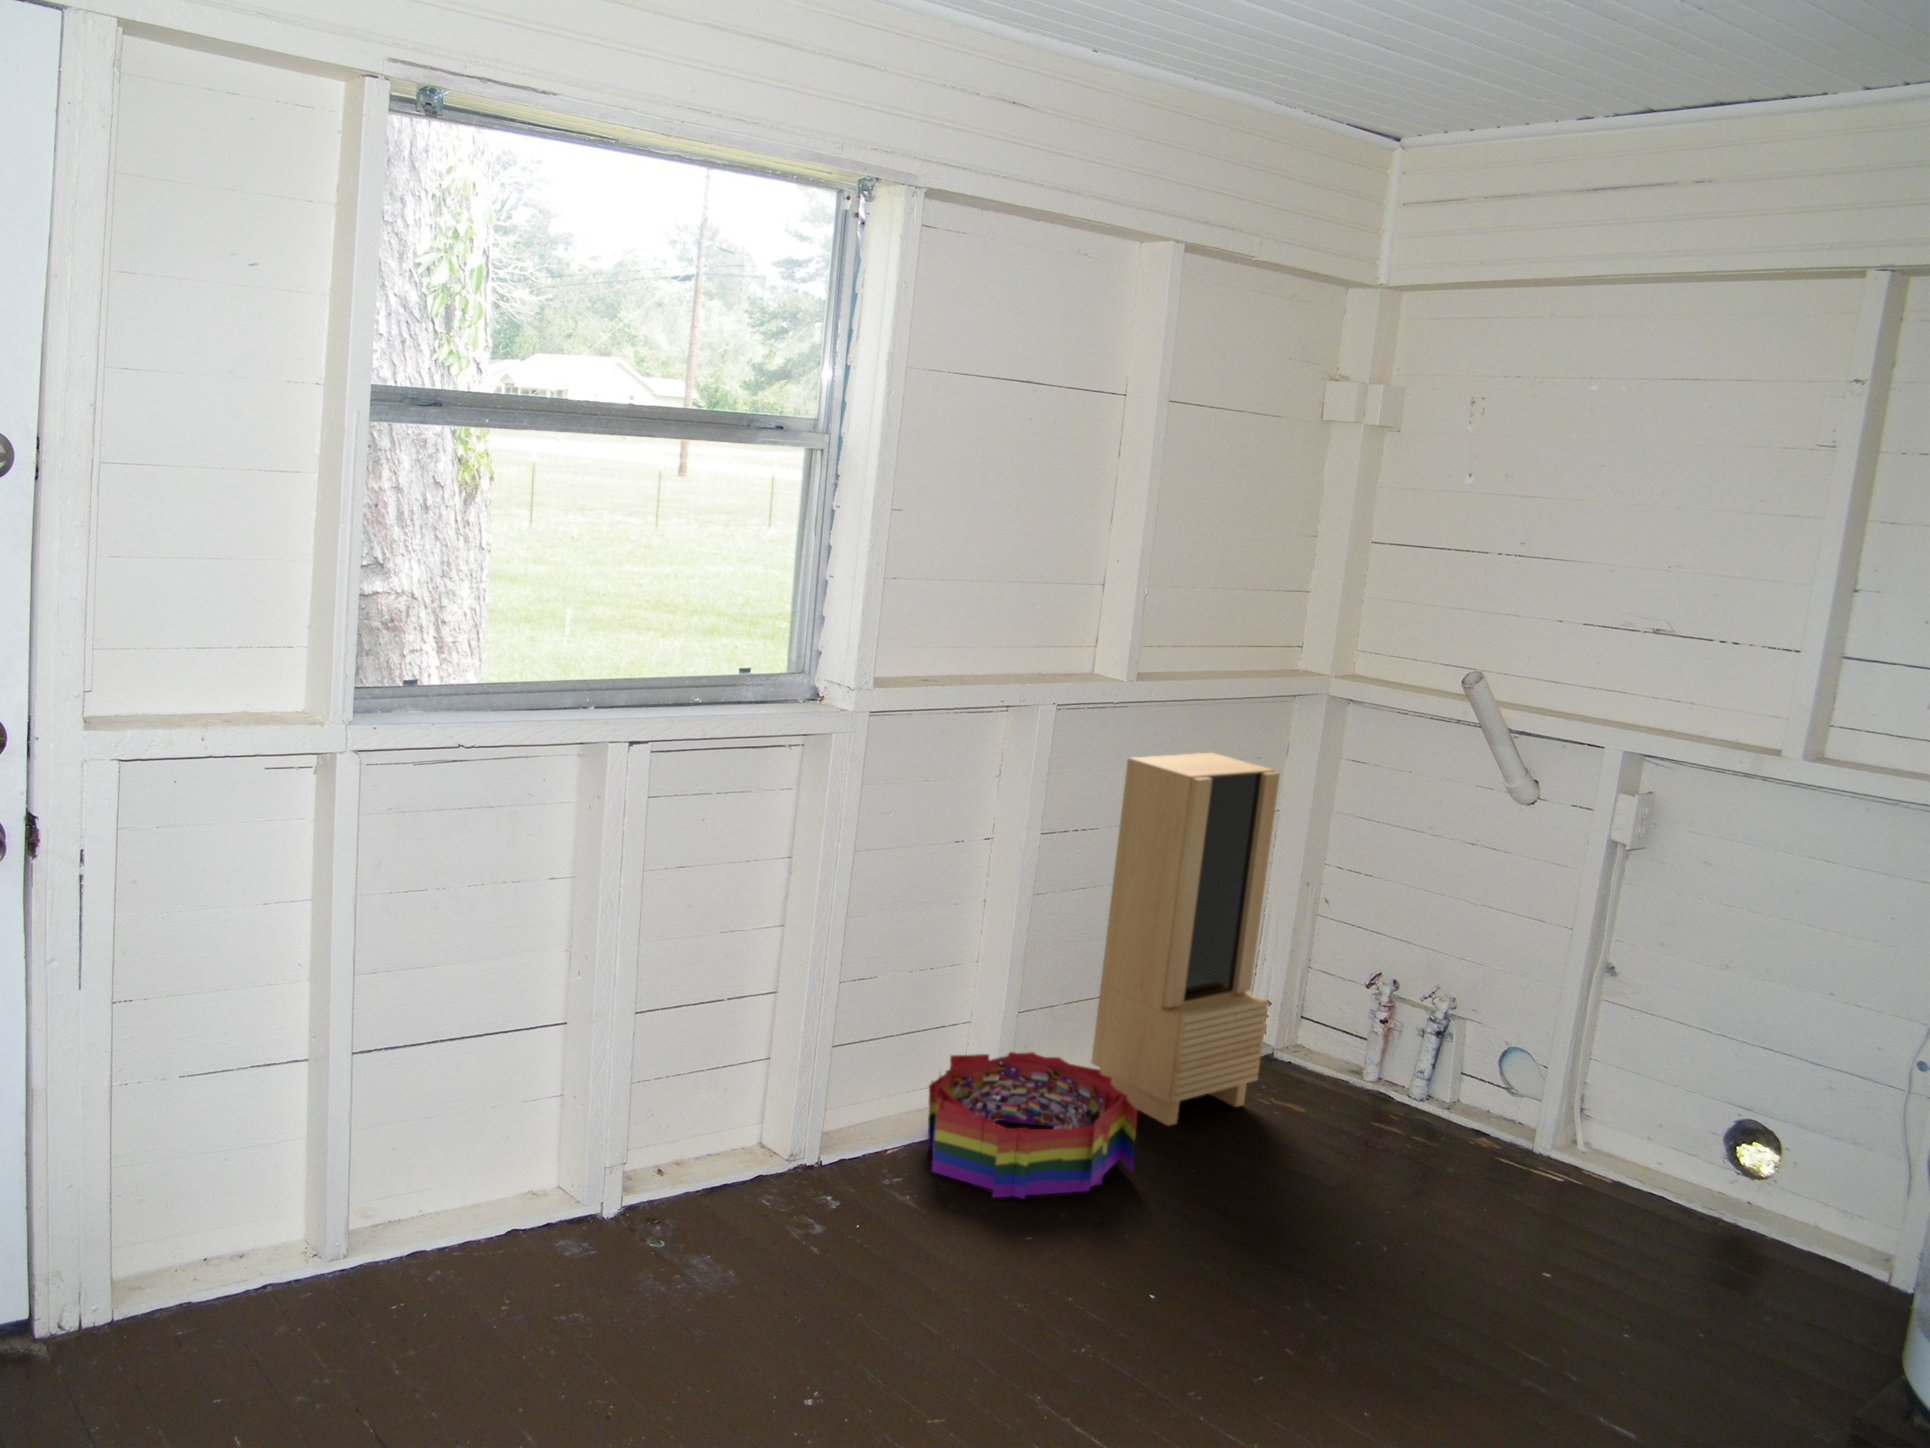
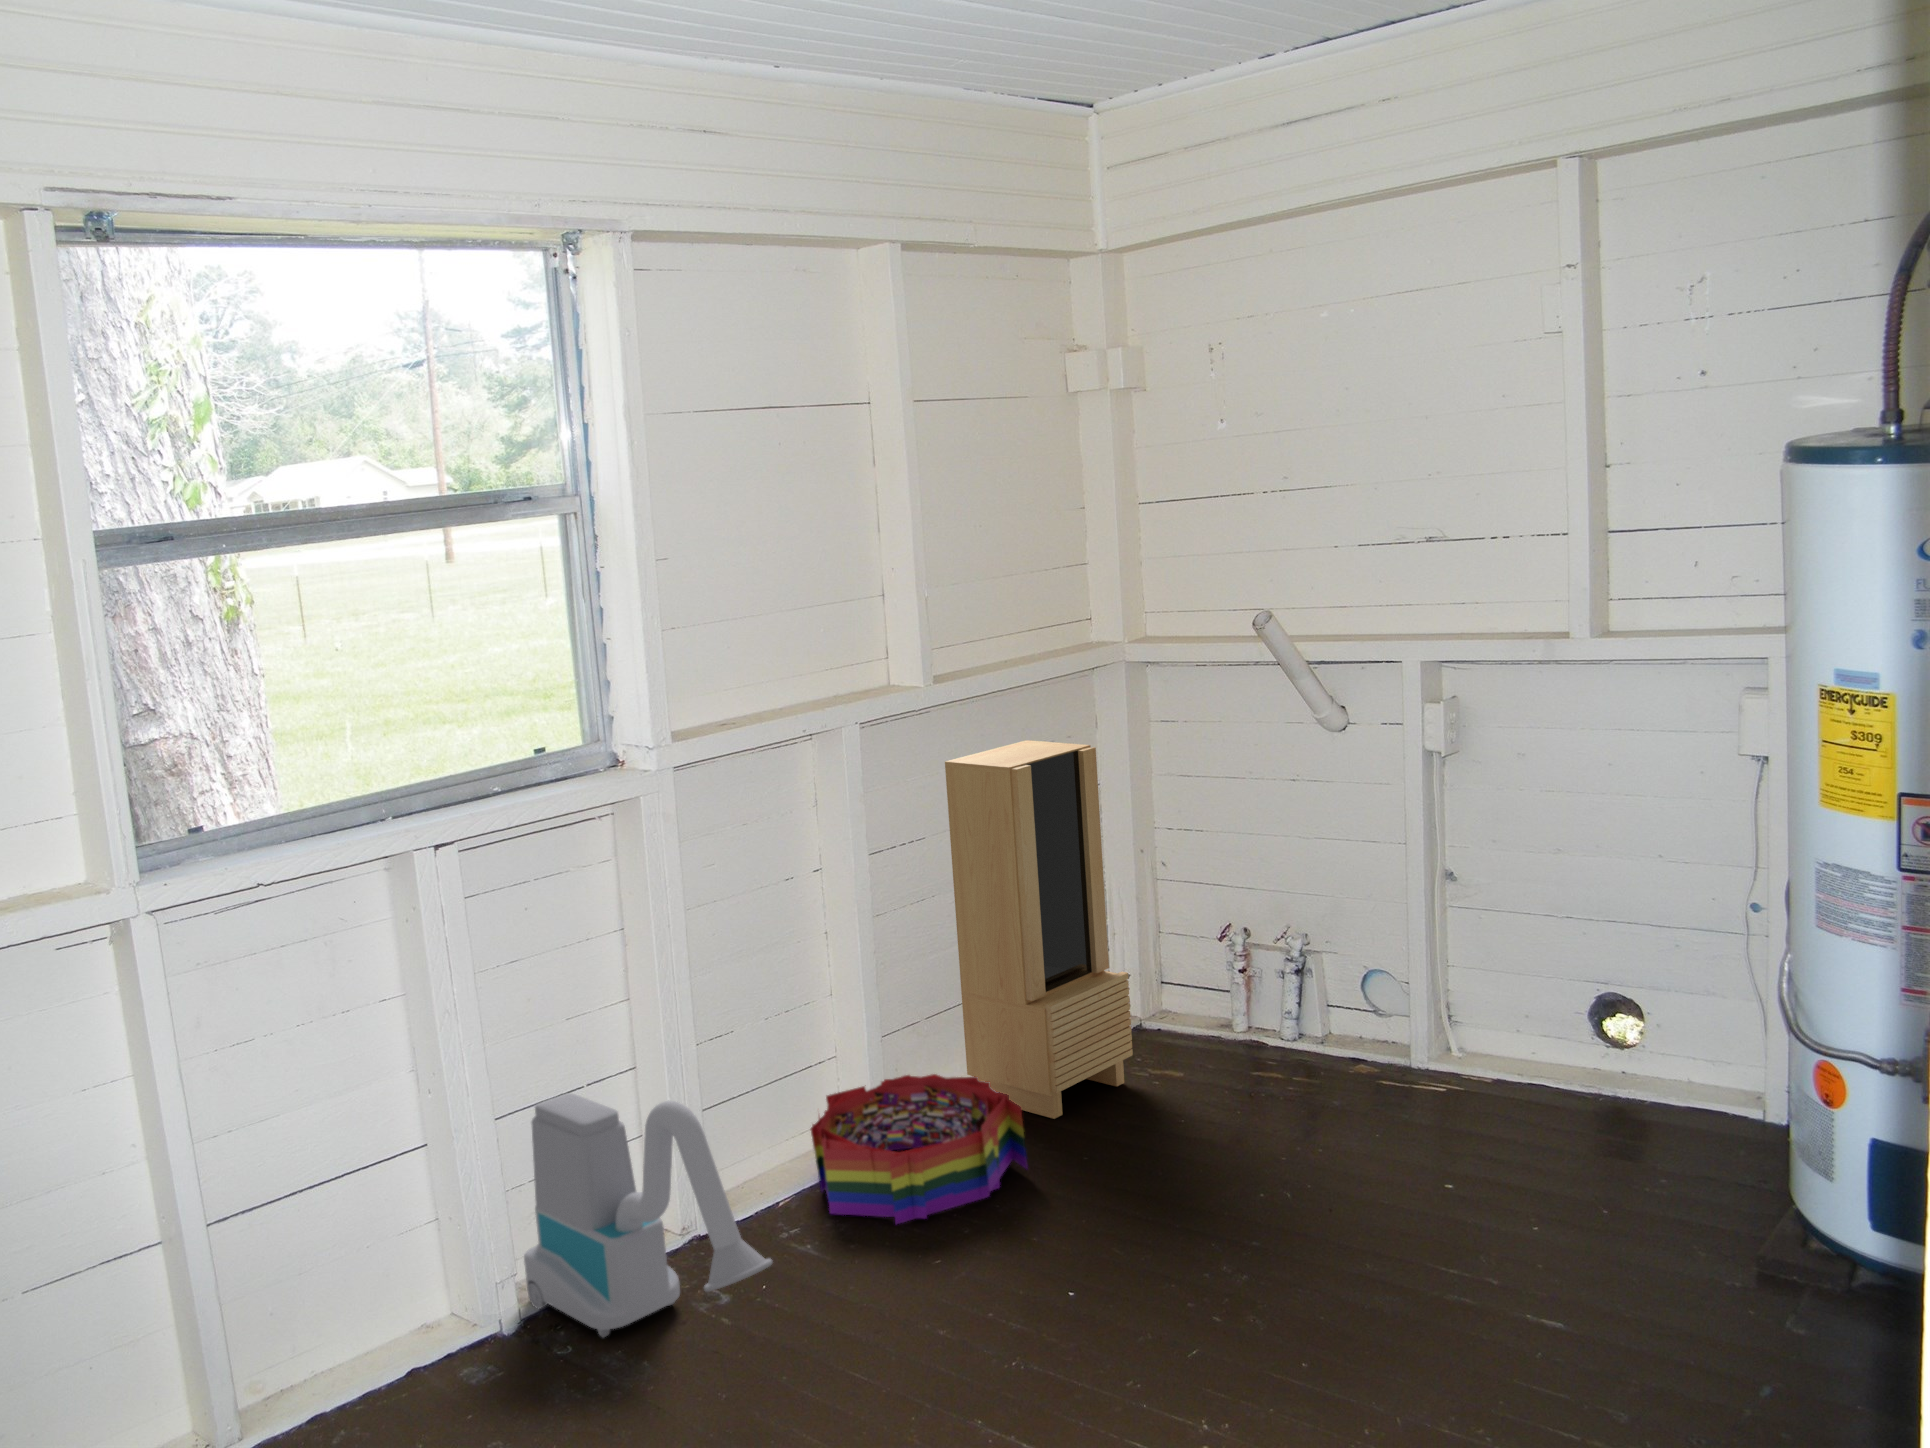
vacuum cleaner: none [632,1003,864,1245] -> present [524,1093,772,1337]

